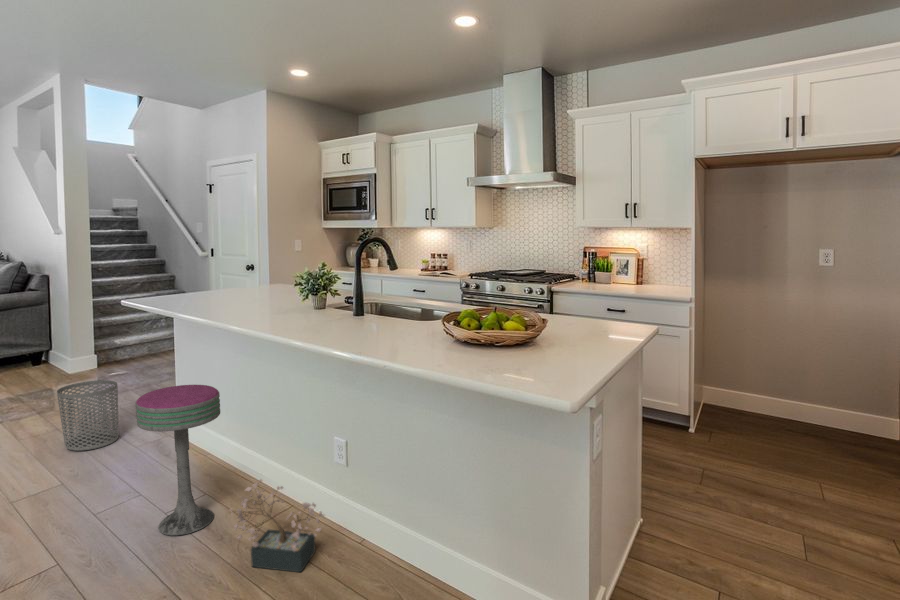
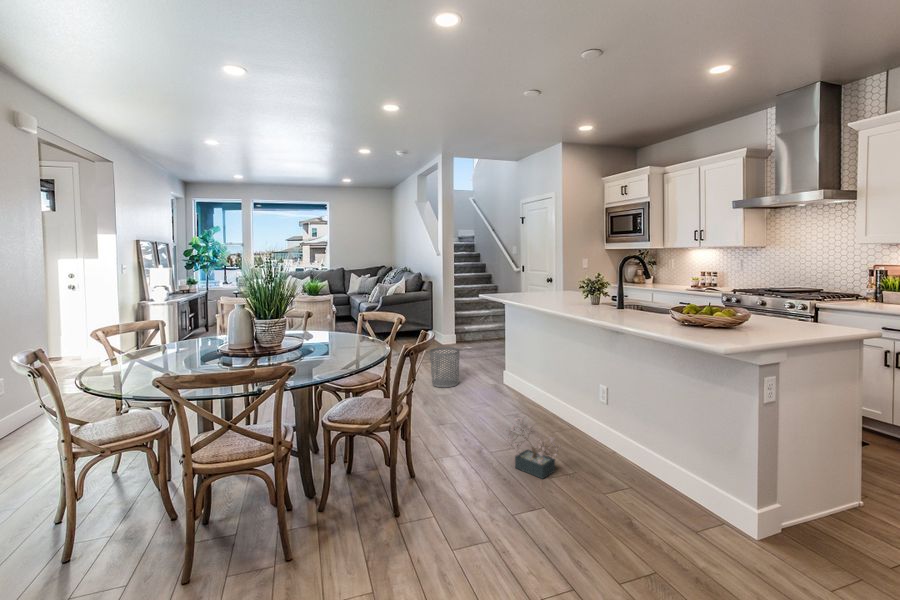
bar stool: present [135,385,220,536] -> none [462,352,507,442]

